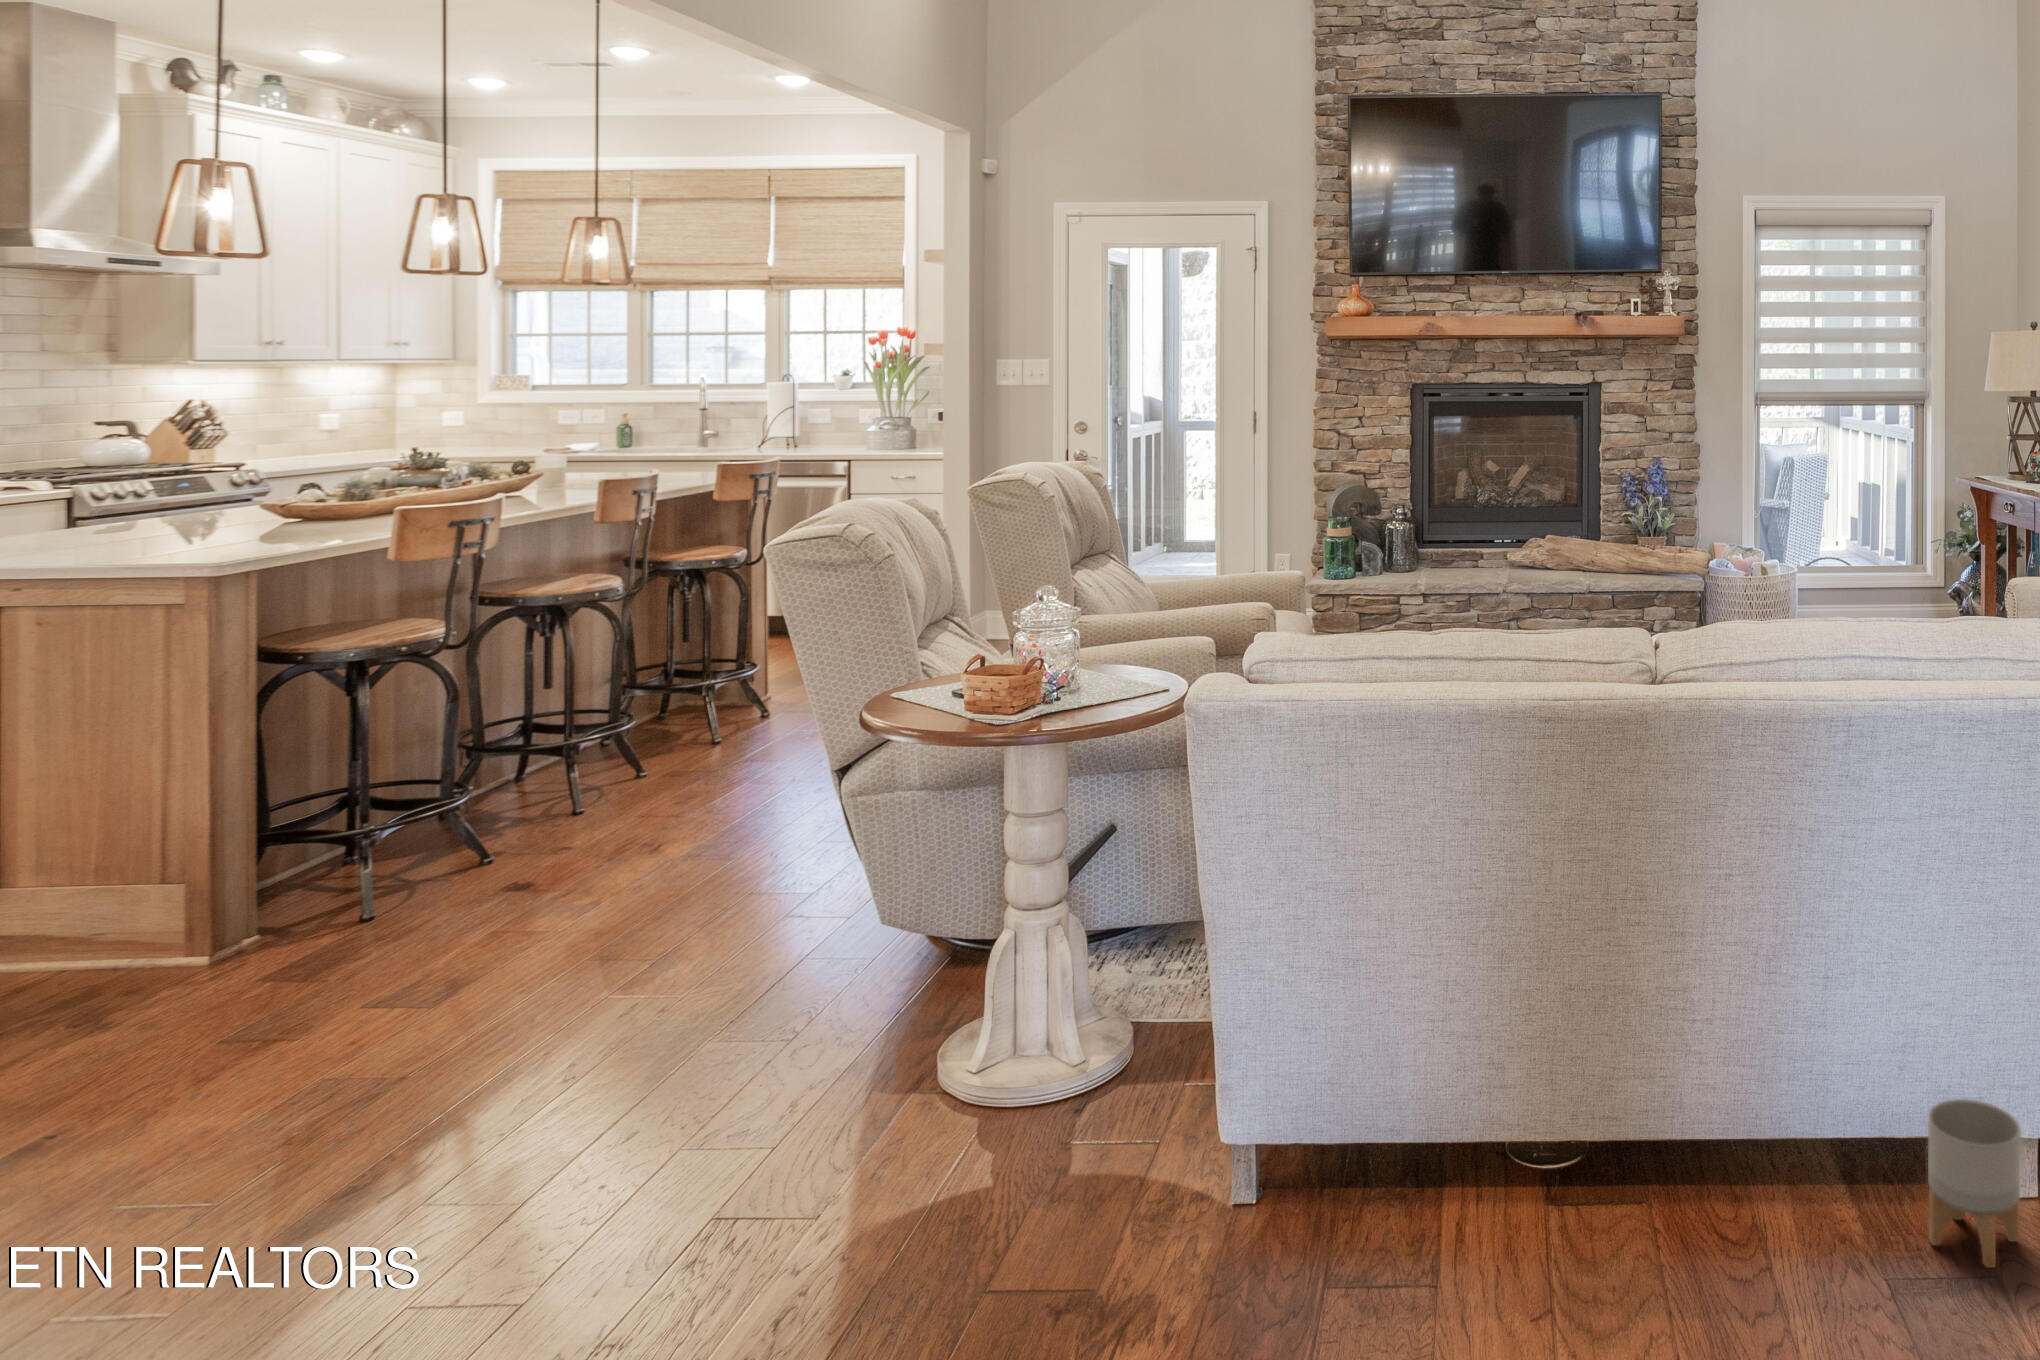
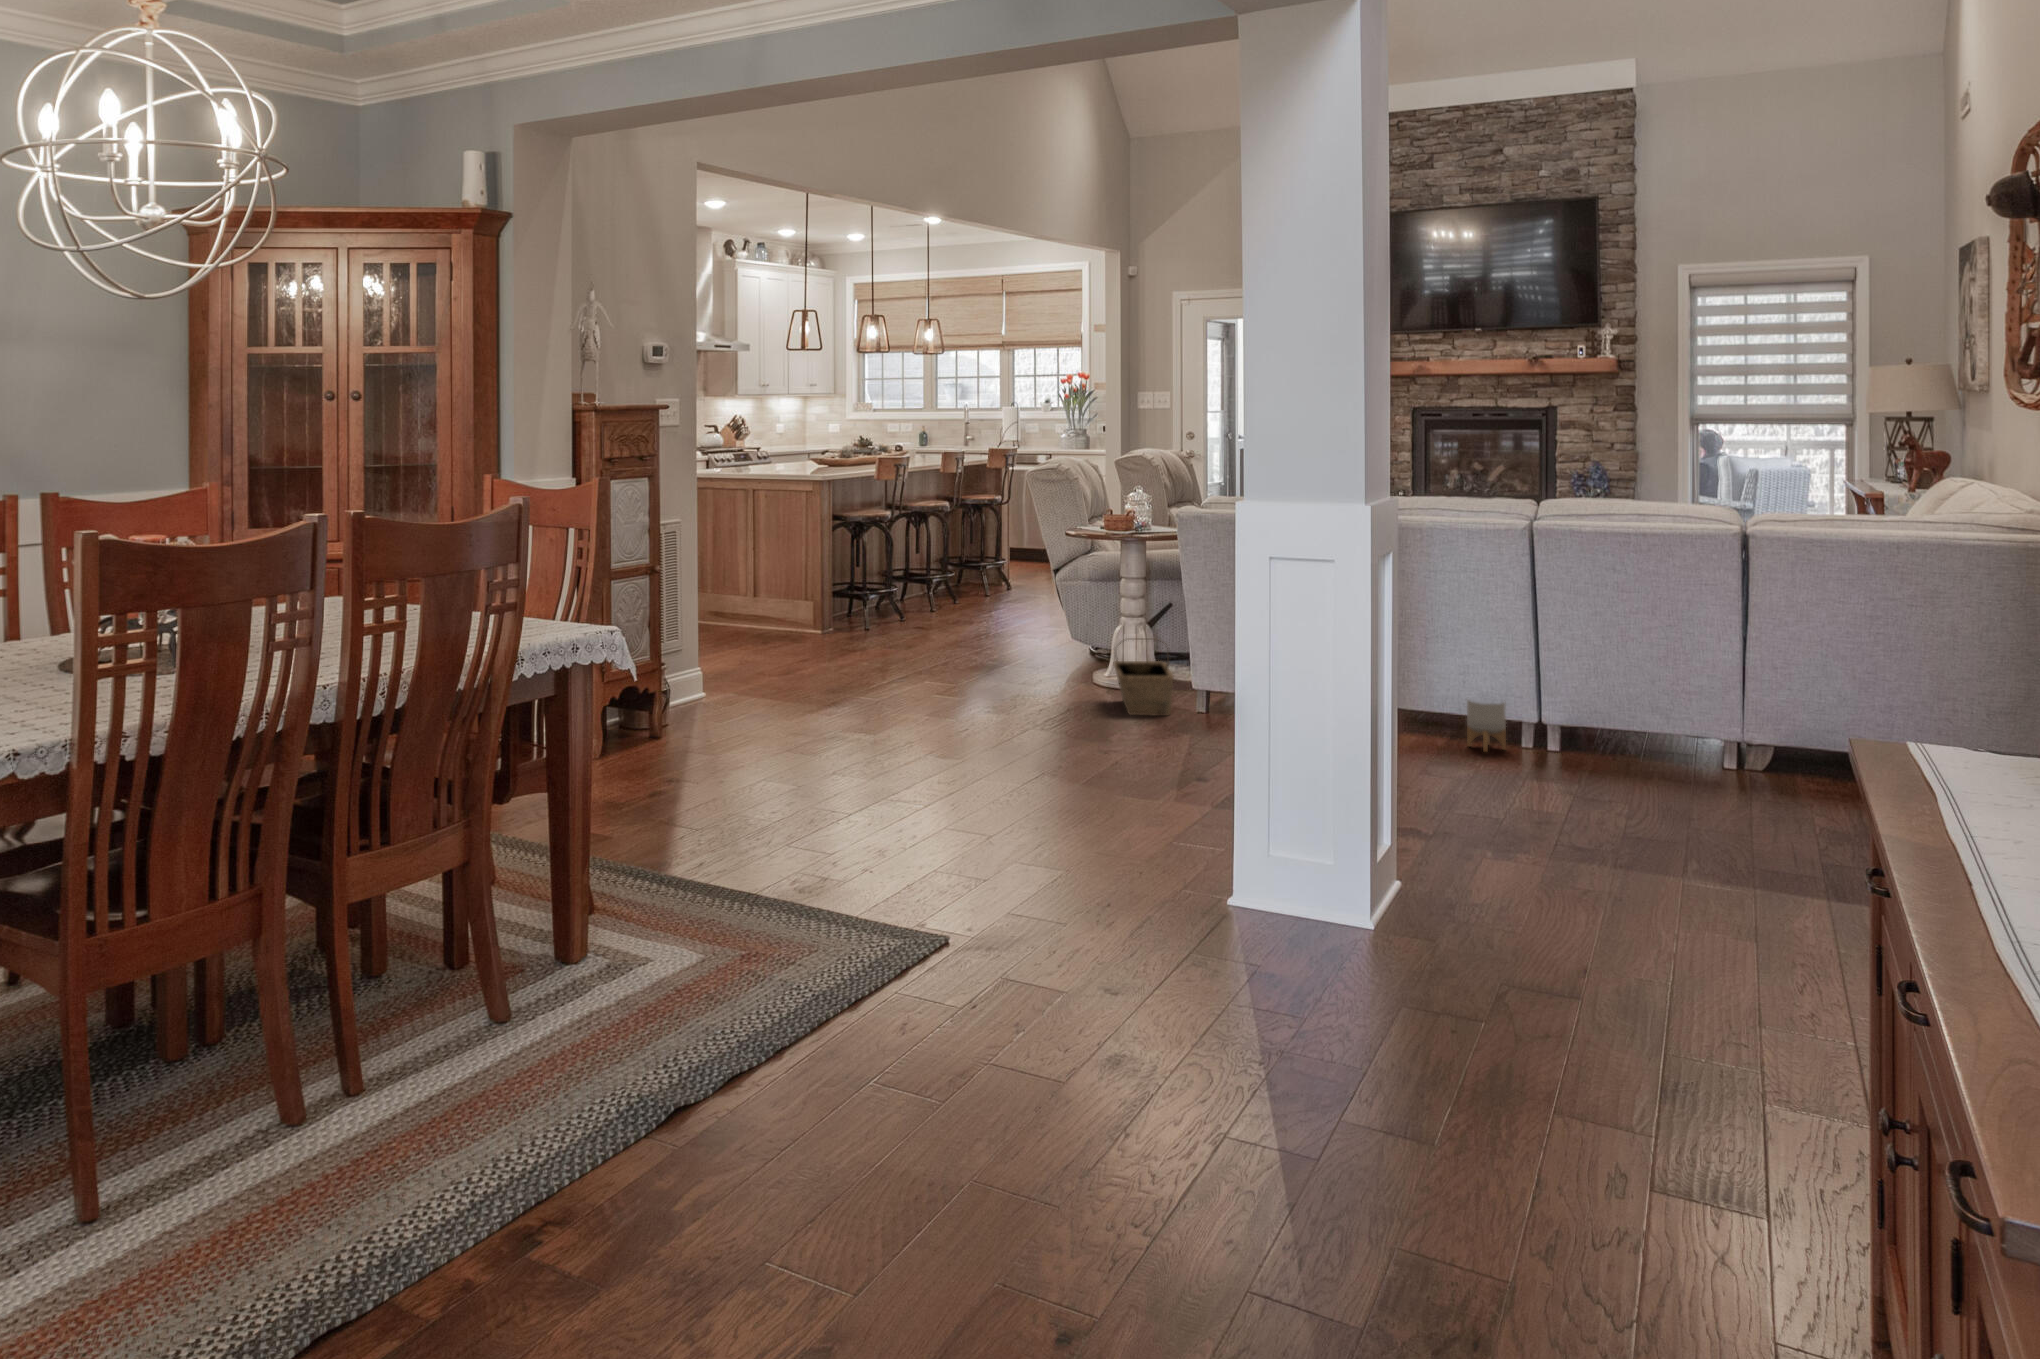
basket: none [995,1019,1176,1284] -> present [1114,639,1173,716]

